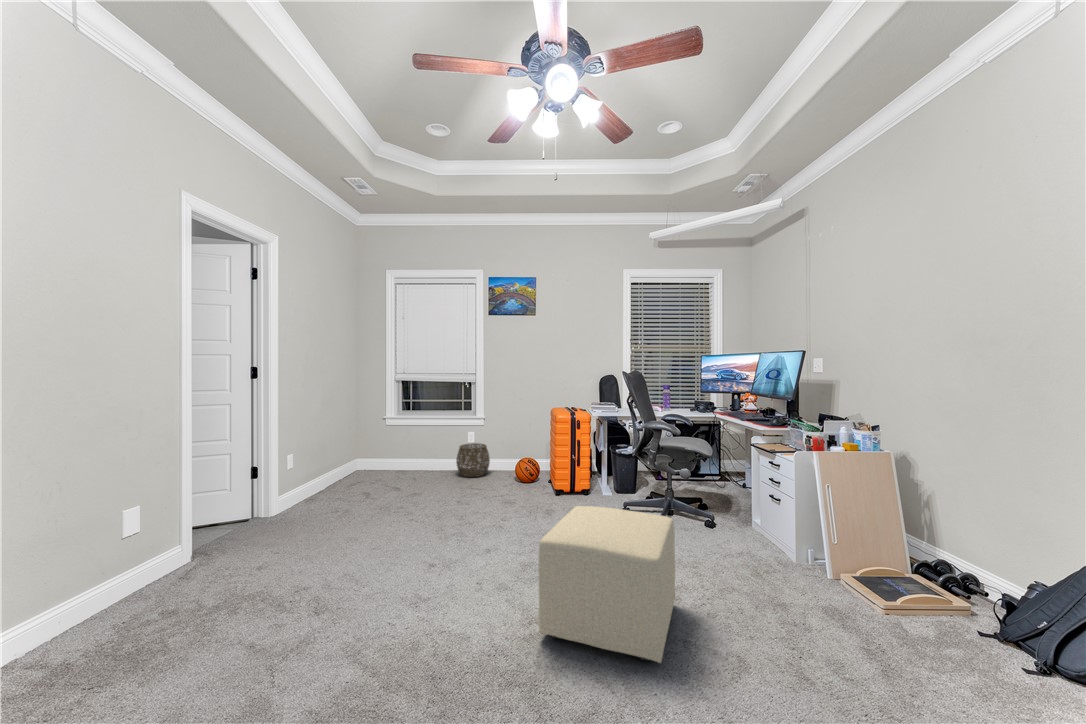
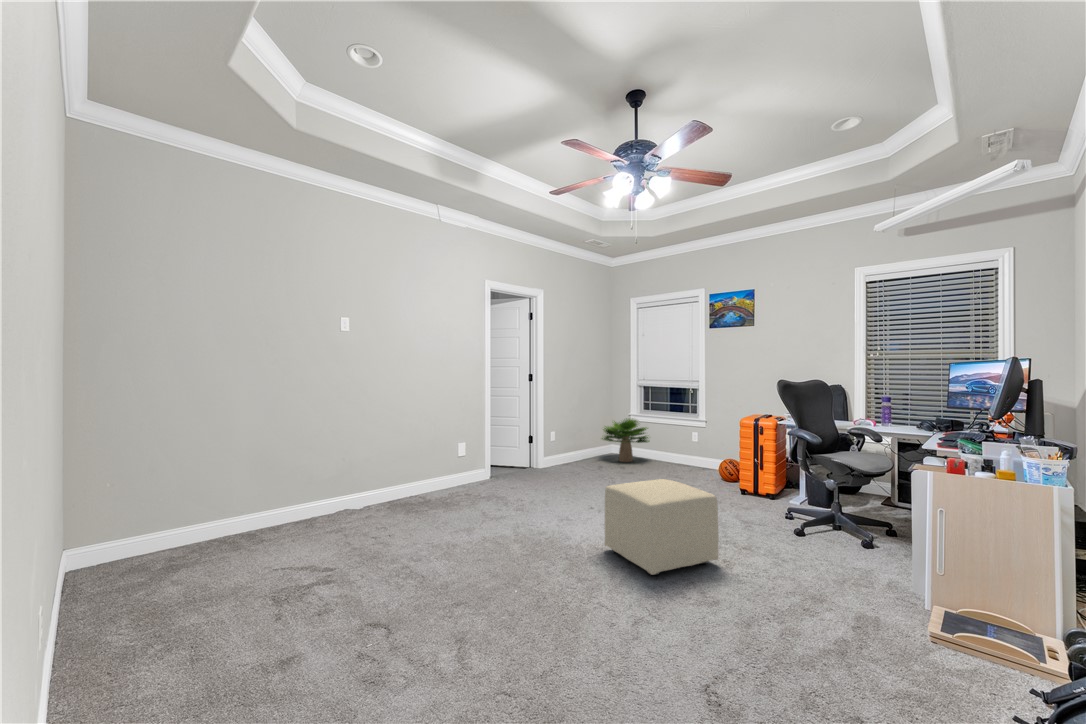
potted plant: none [353,422,424,480] -> present [602,419,649,462]
woven basket: present [456,443,490,477] -> none [676,442,707,471]

